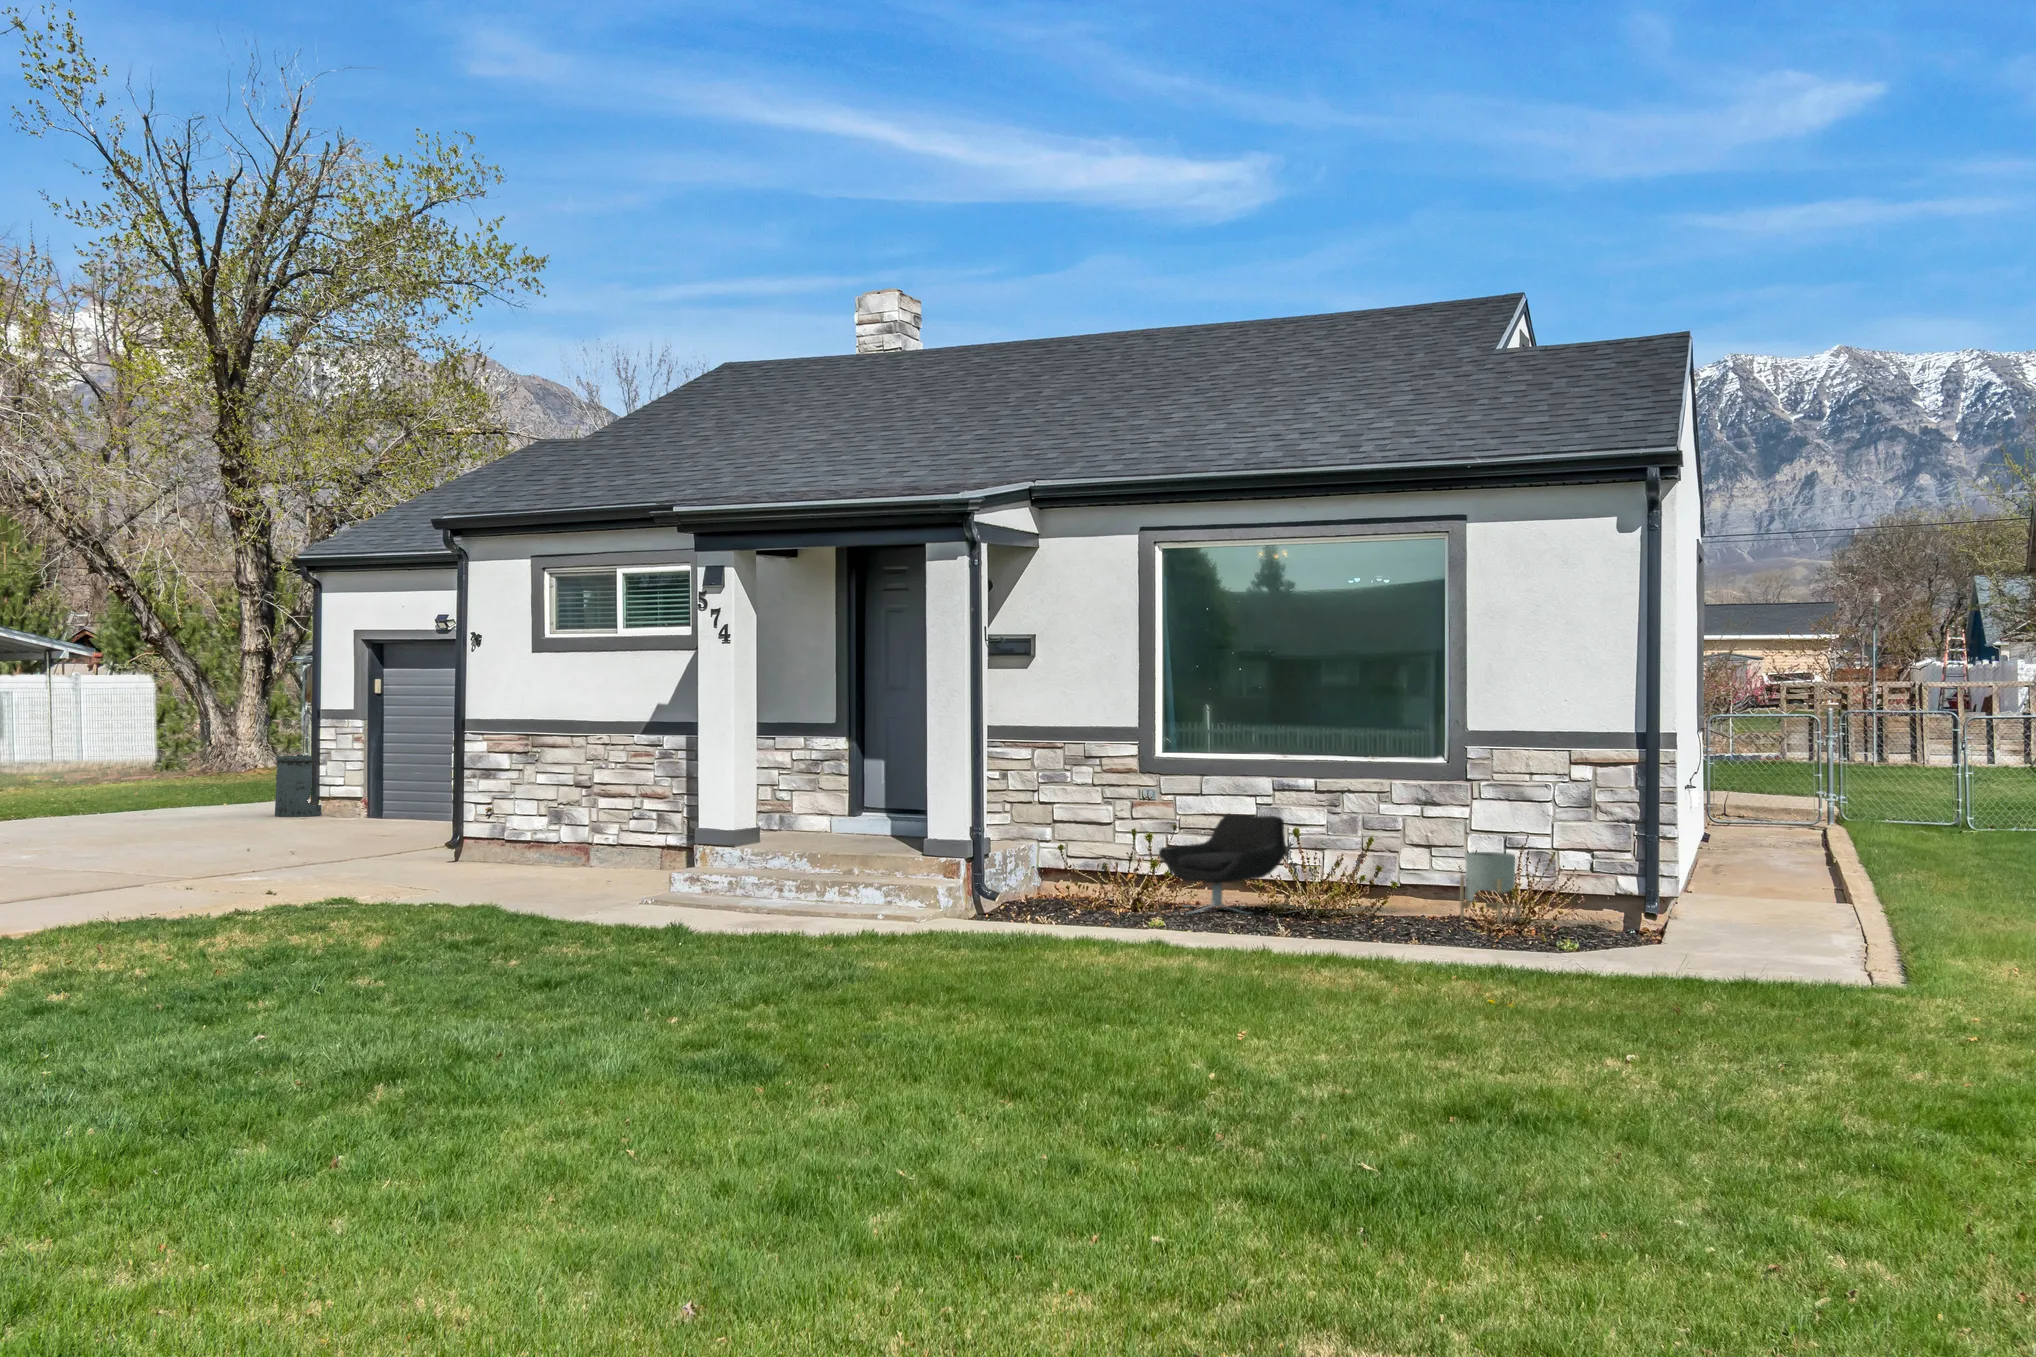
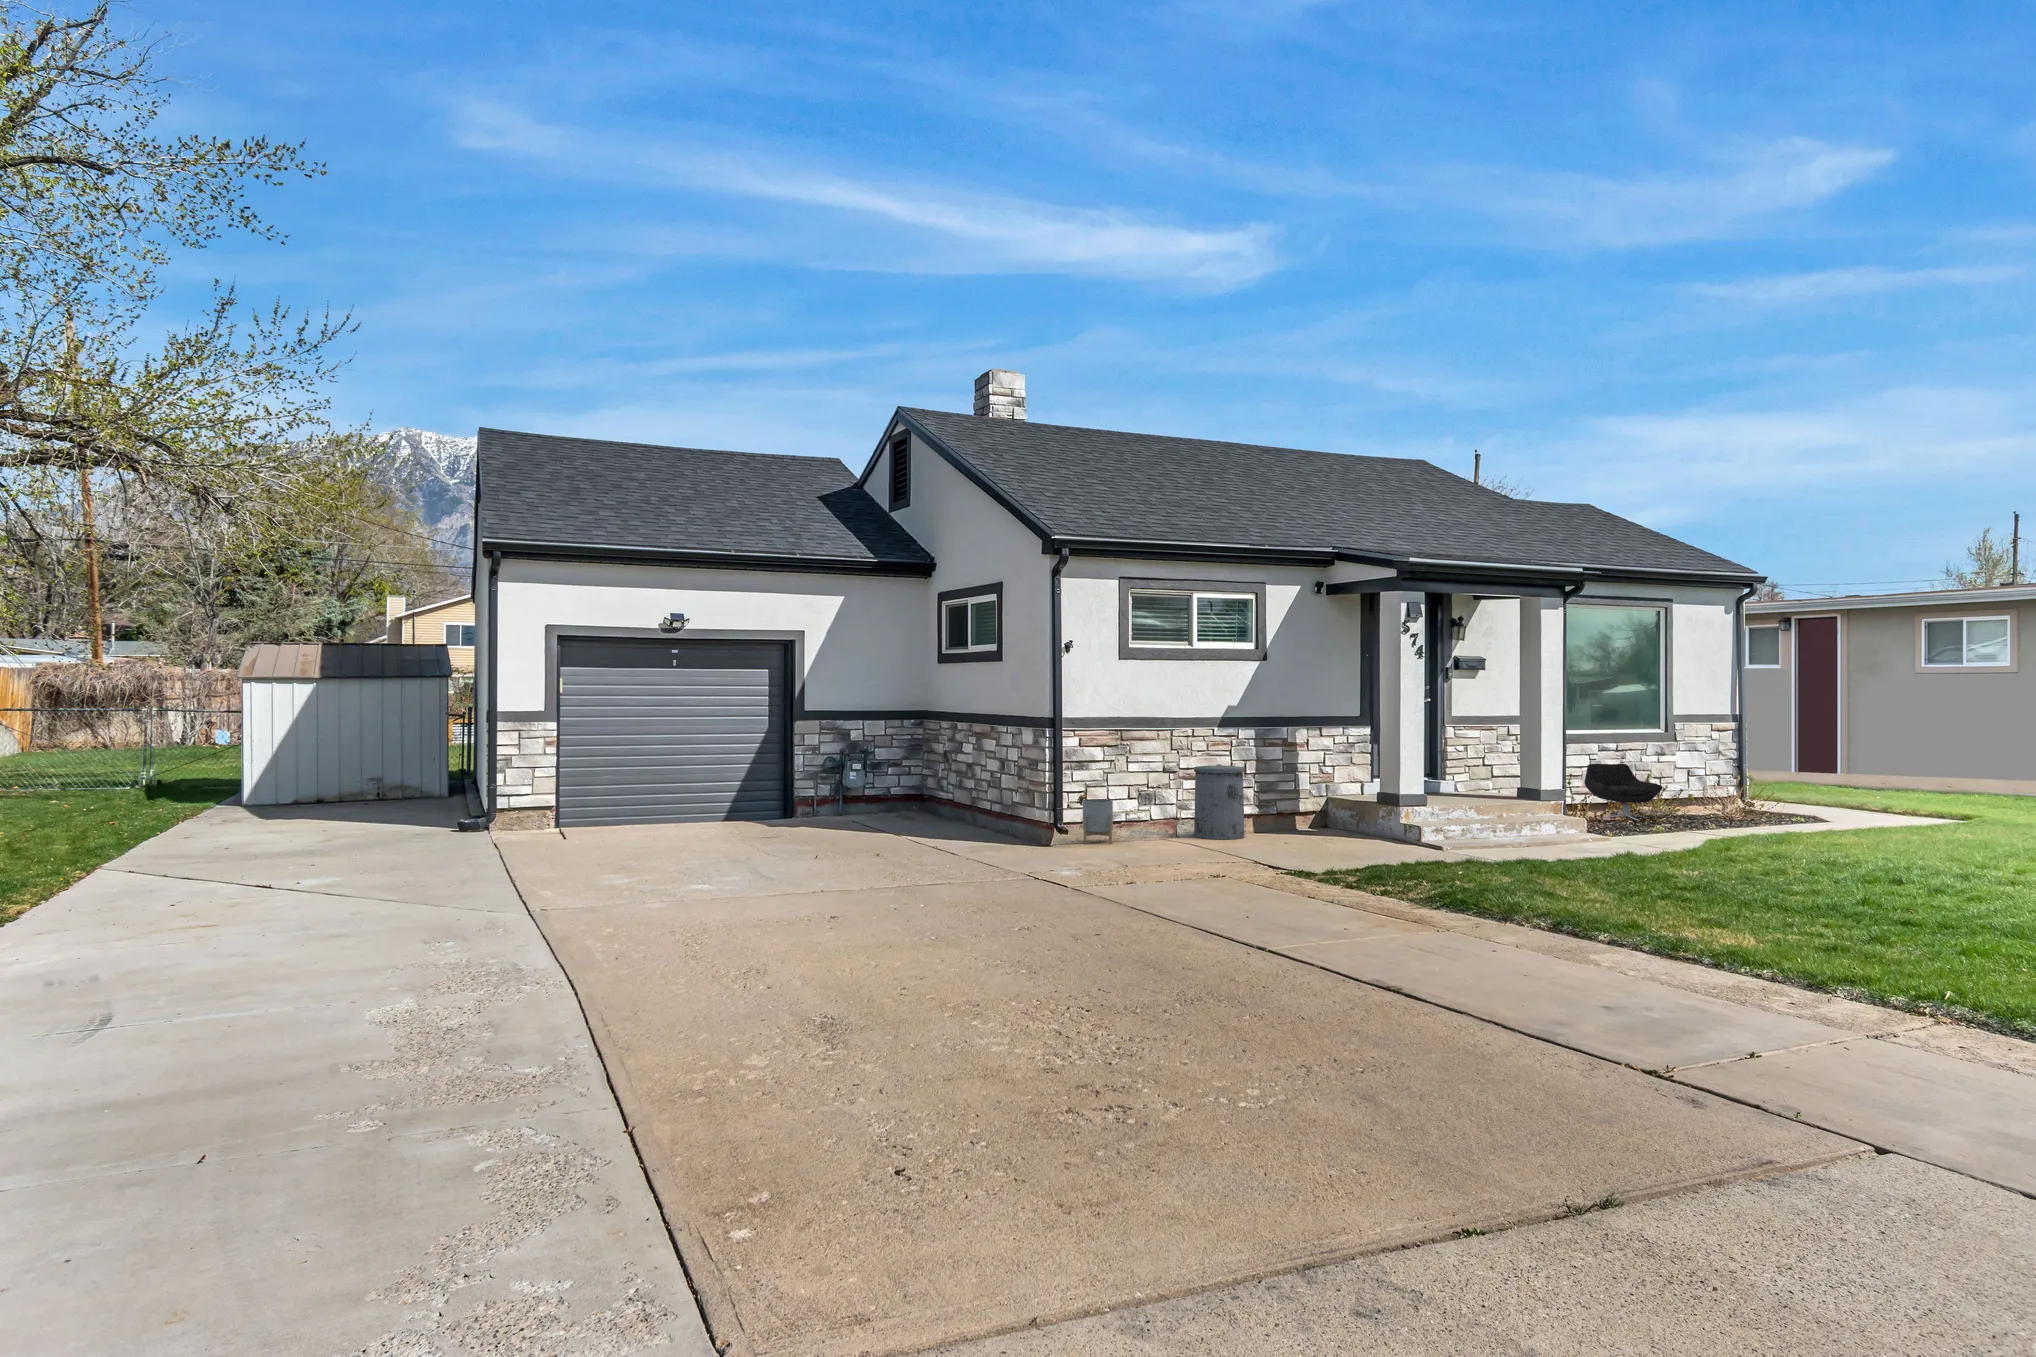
trash can: present [275,754,322,817] -> present [1194,764,1245,839]
planter: present [1460,852,1520,924] -> present [1083,799,1113,844]

